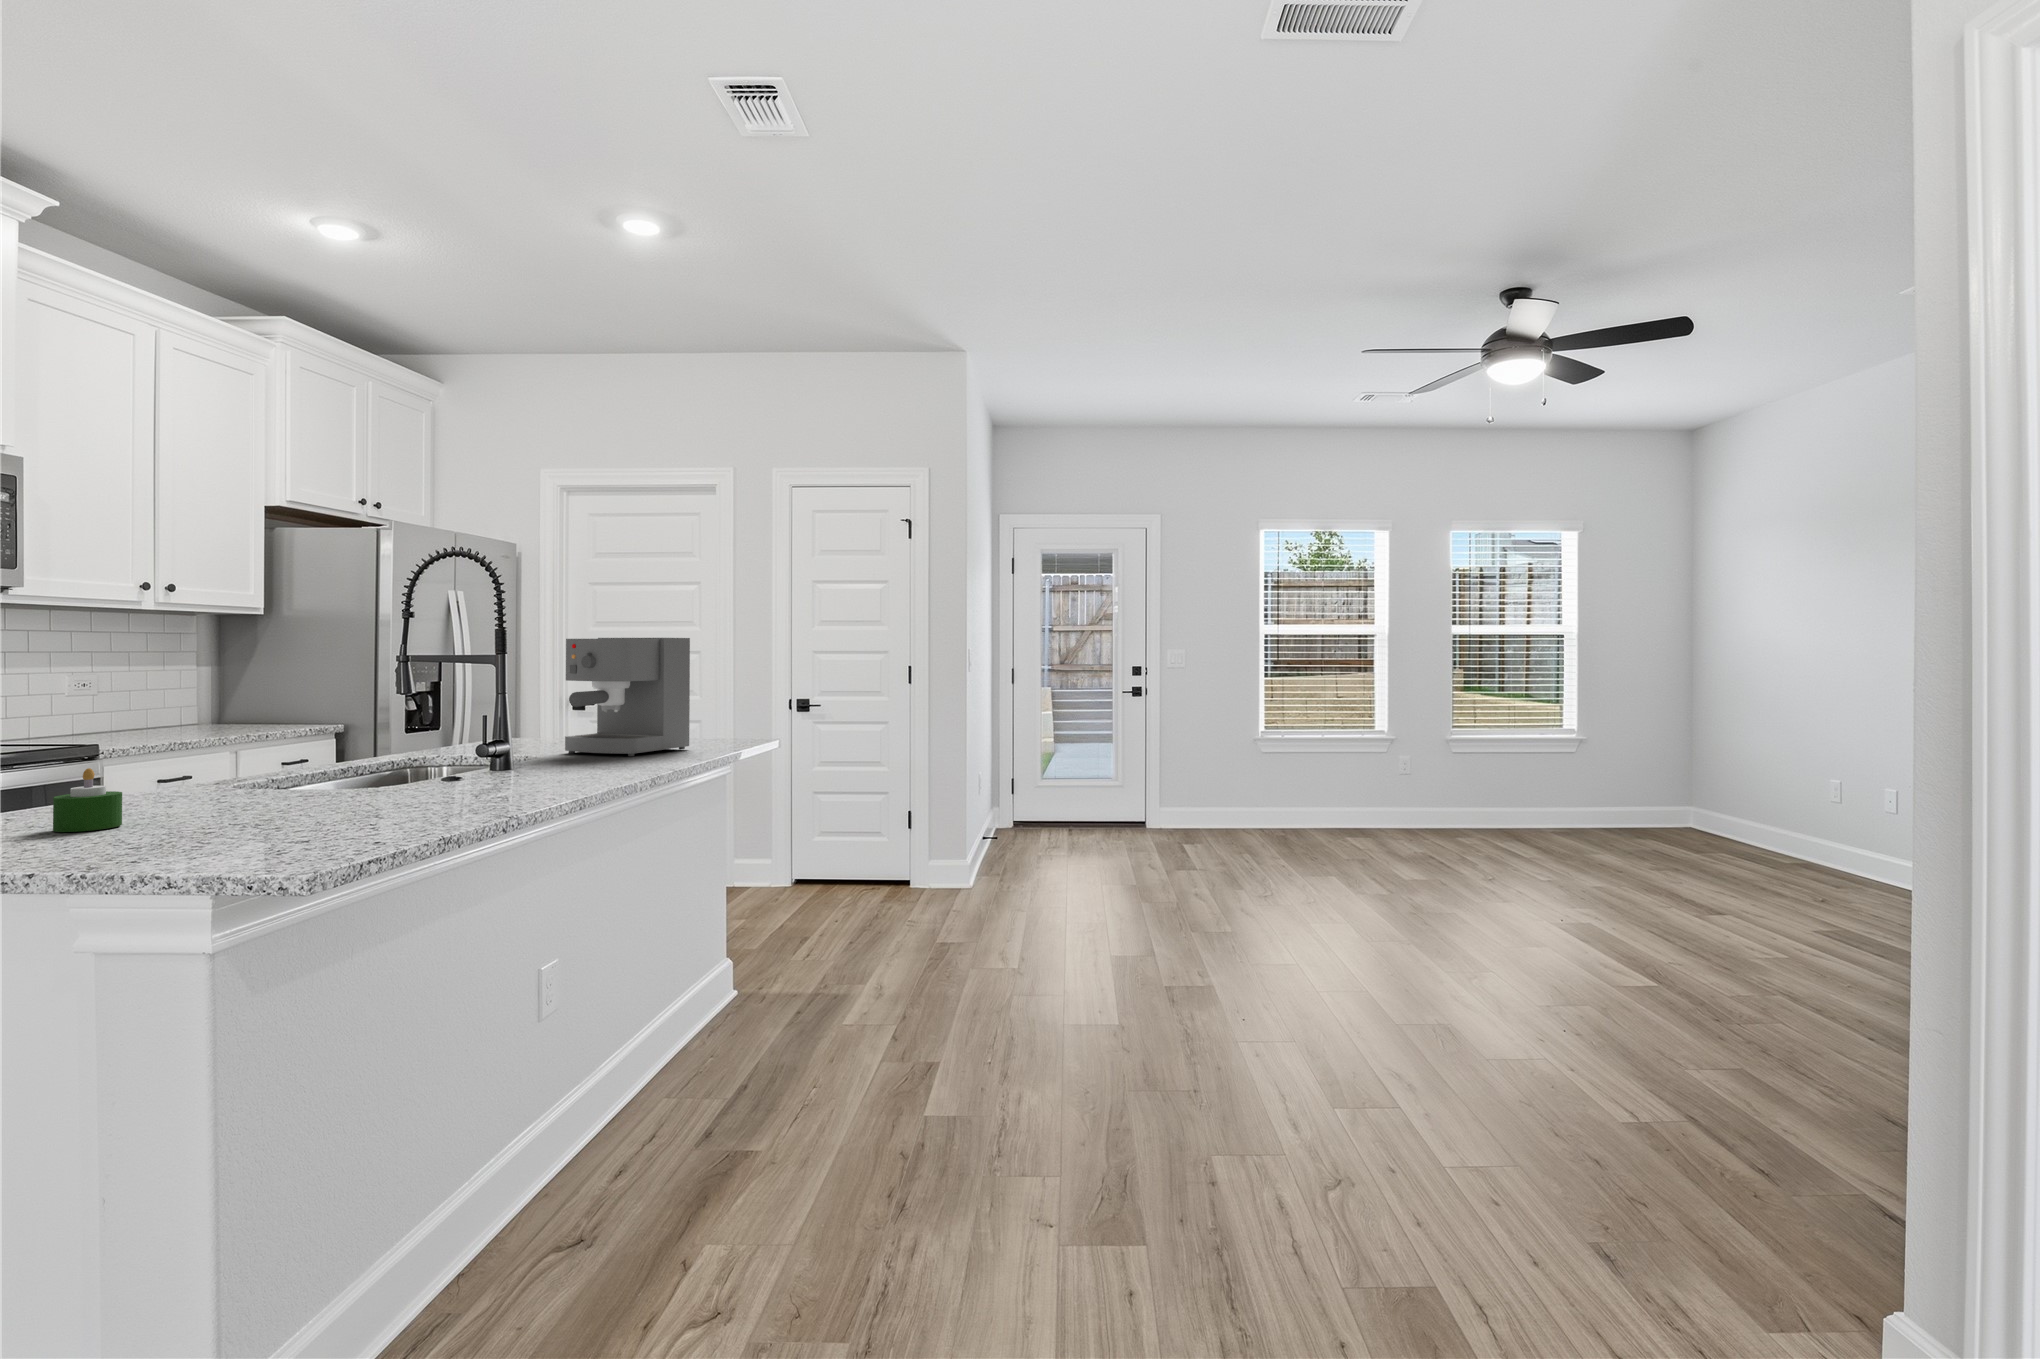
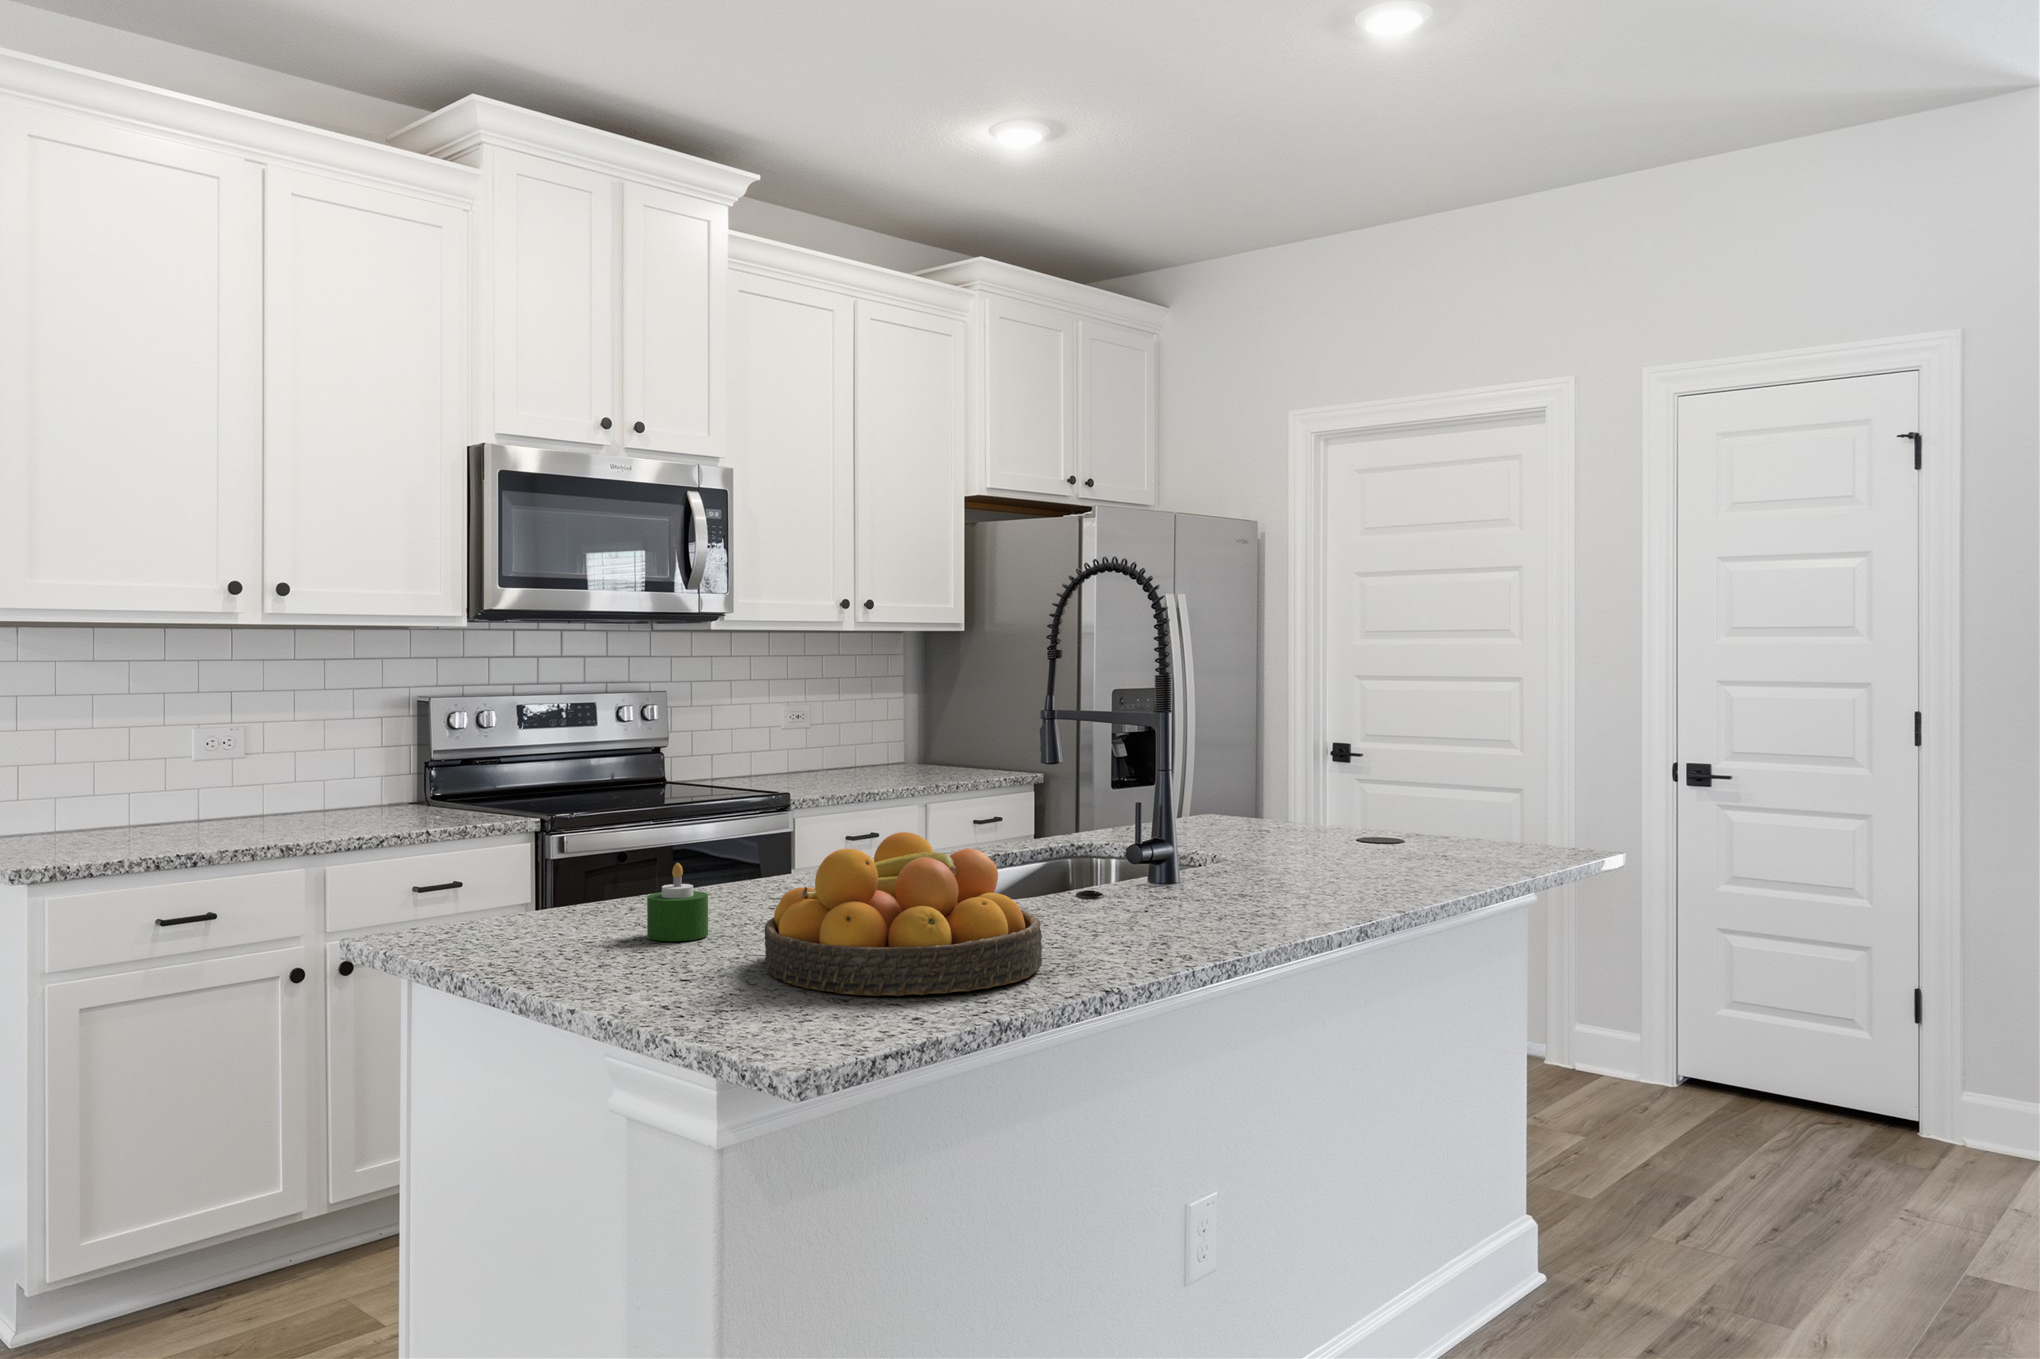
coffee maker: present [565,638,690,756] -> none [1260,674,1452,870]
fruit bowl: none [208,730,455,839] -> present [765,832,1042,996]

